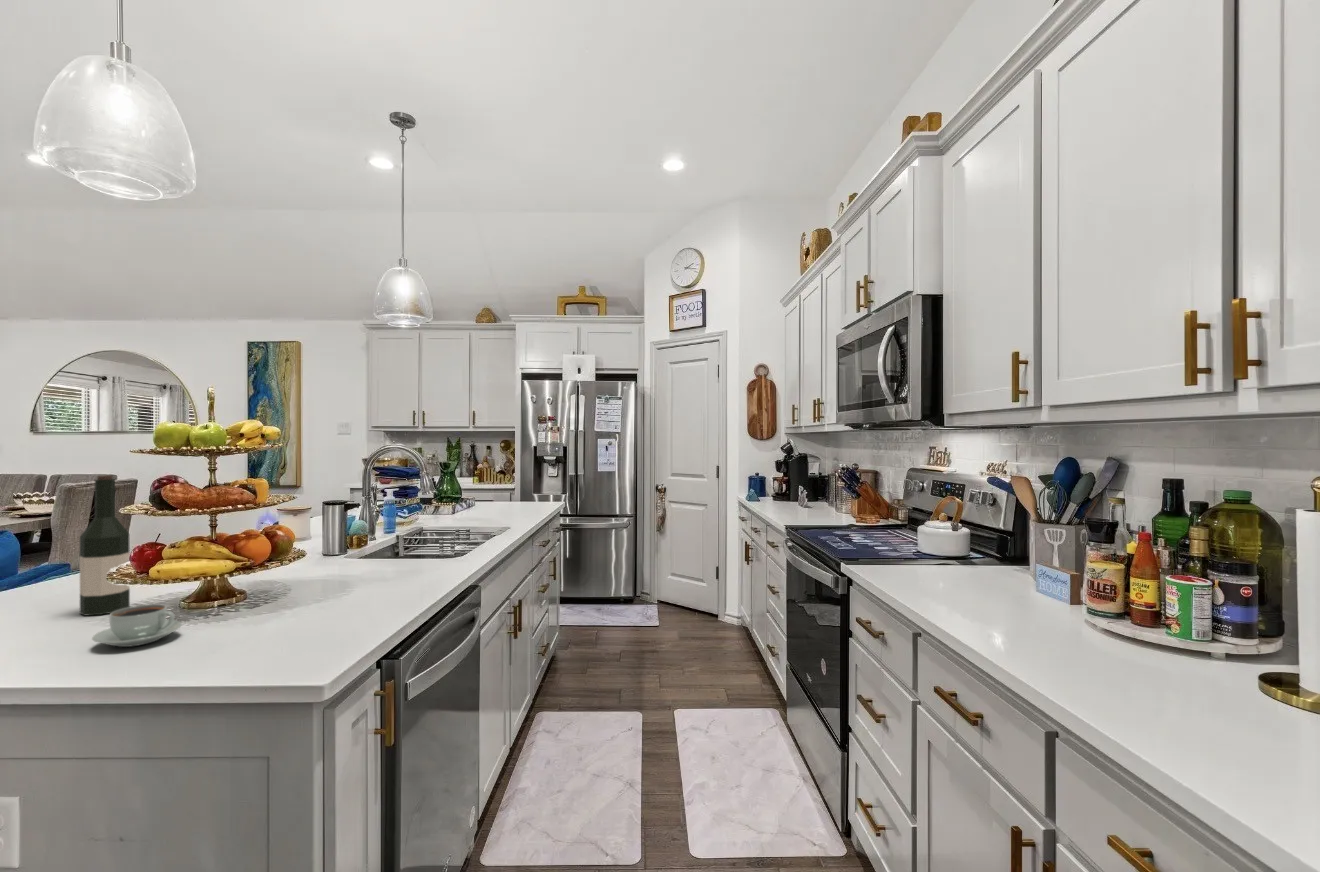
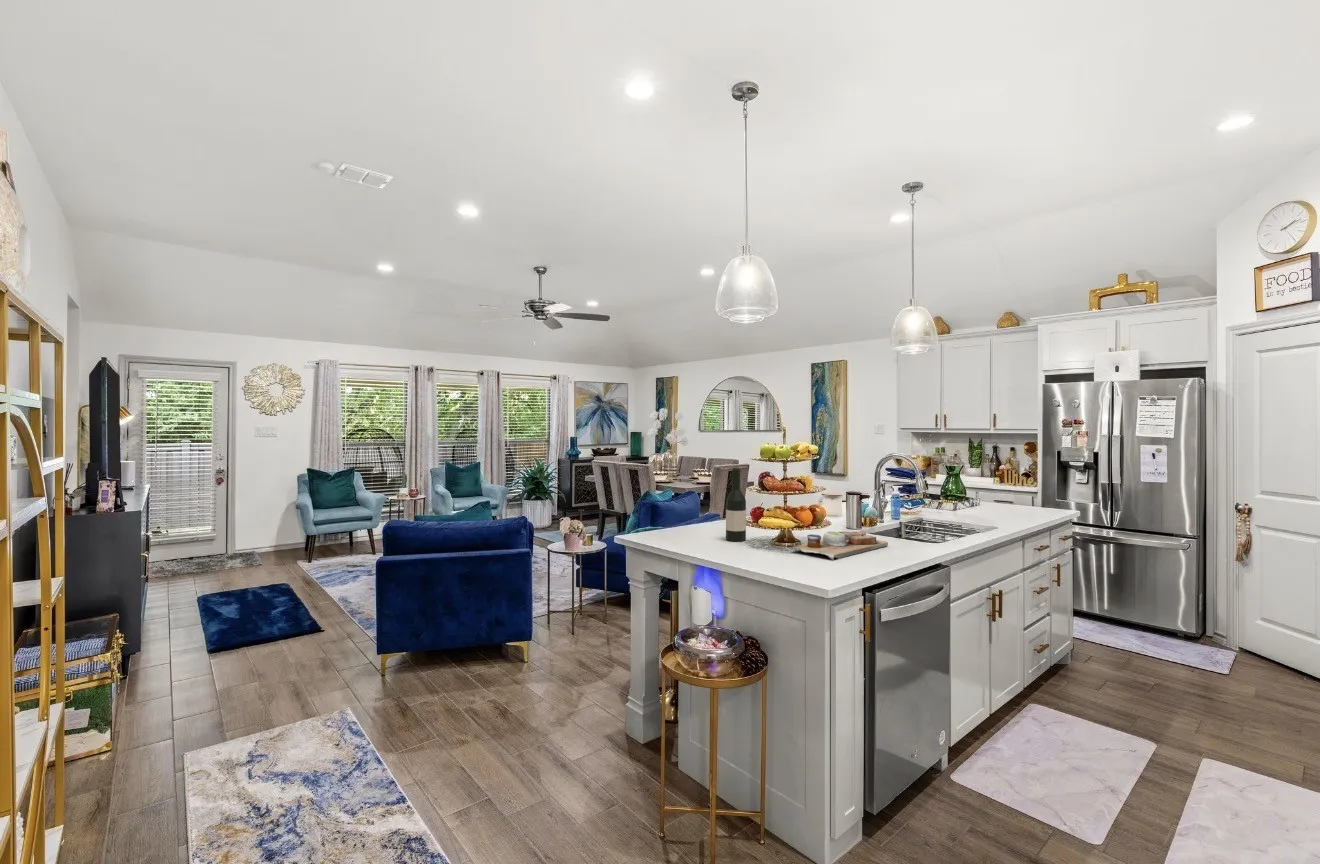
cutting board: none [229,558,390,614] -> present [791,531,888,560]
coffee cup: present [92,604,182,647] -> none [732,538,768,558]

